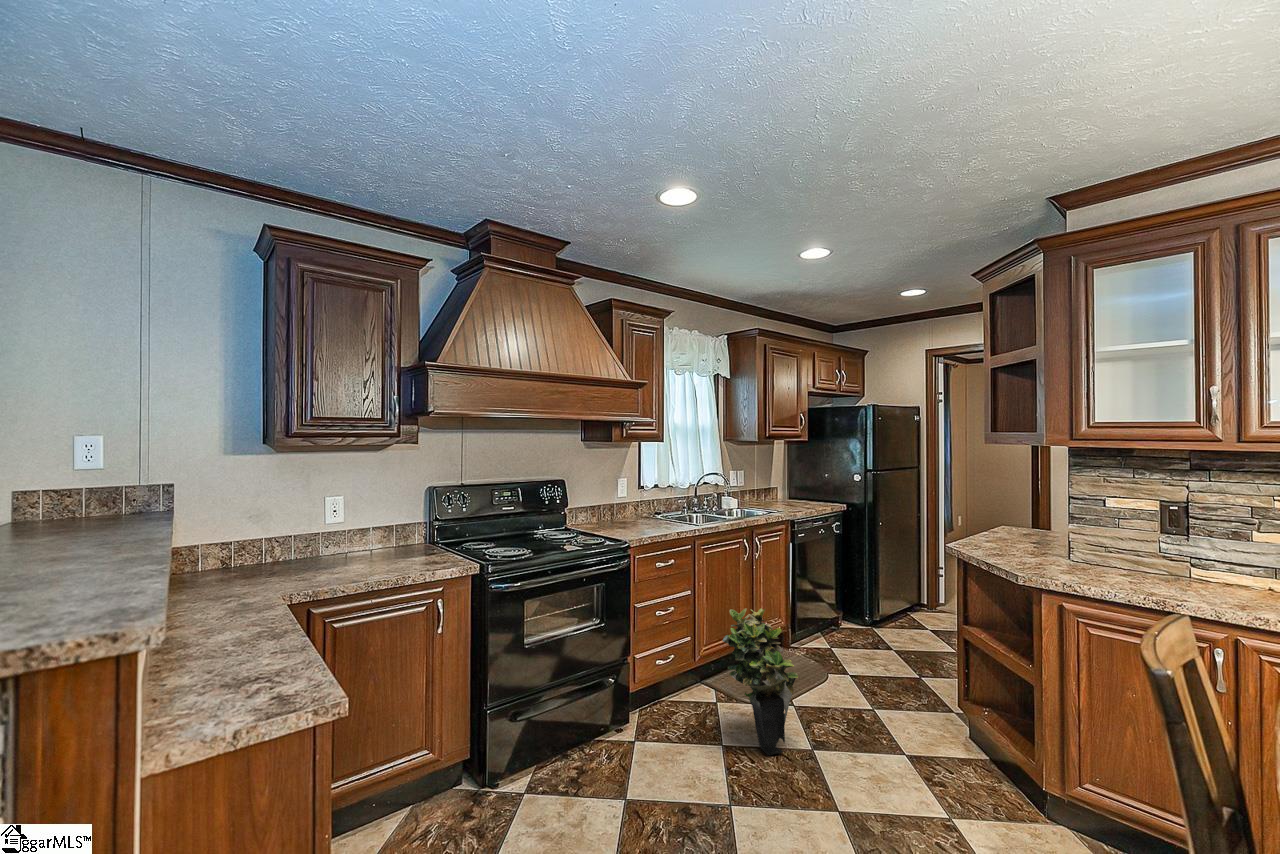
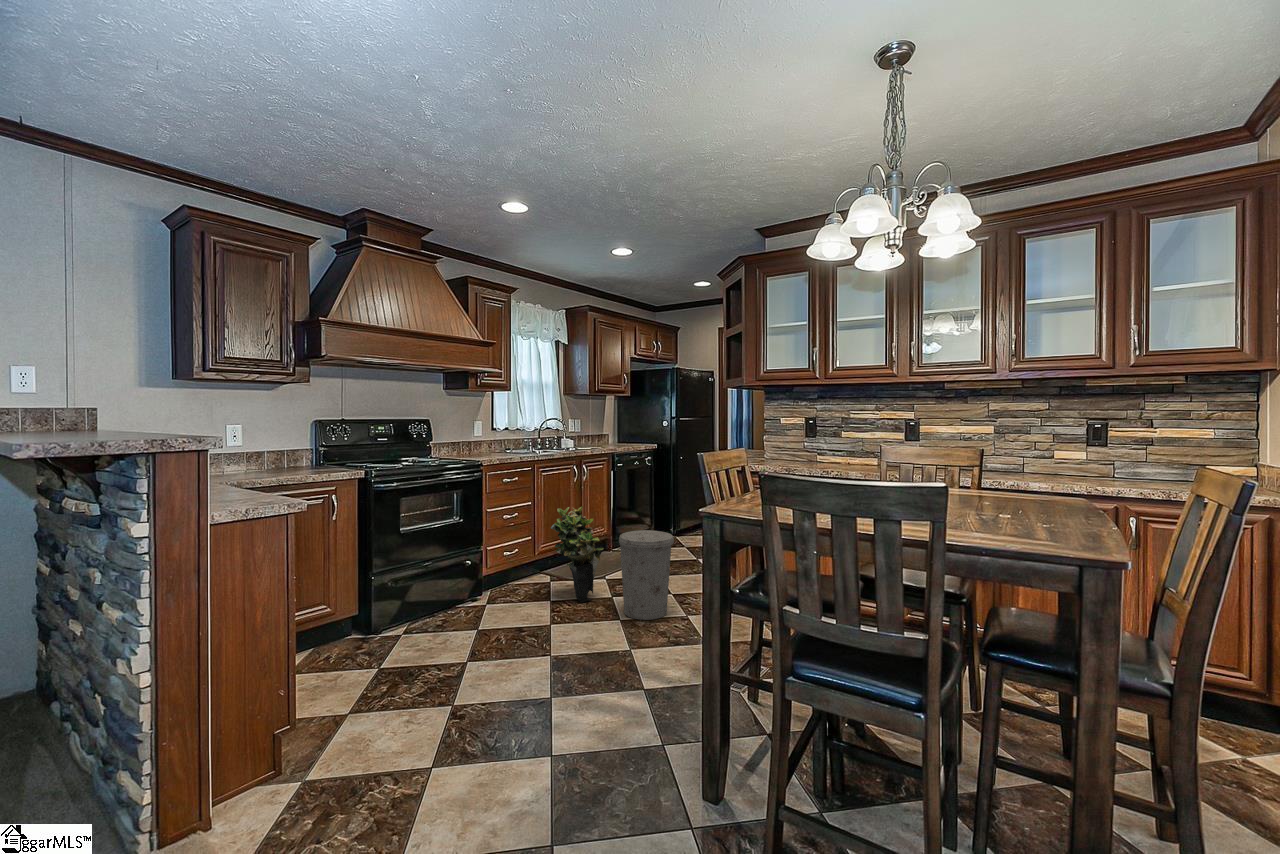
trash can: none [829,659,919,812] -> present [619,530,674,620]

